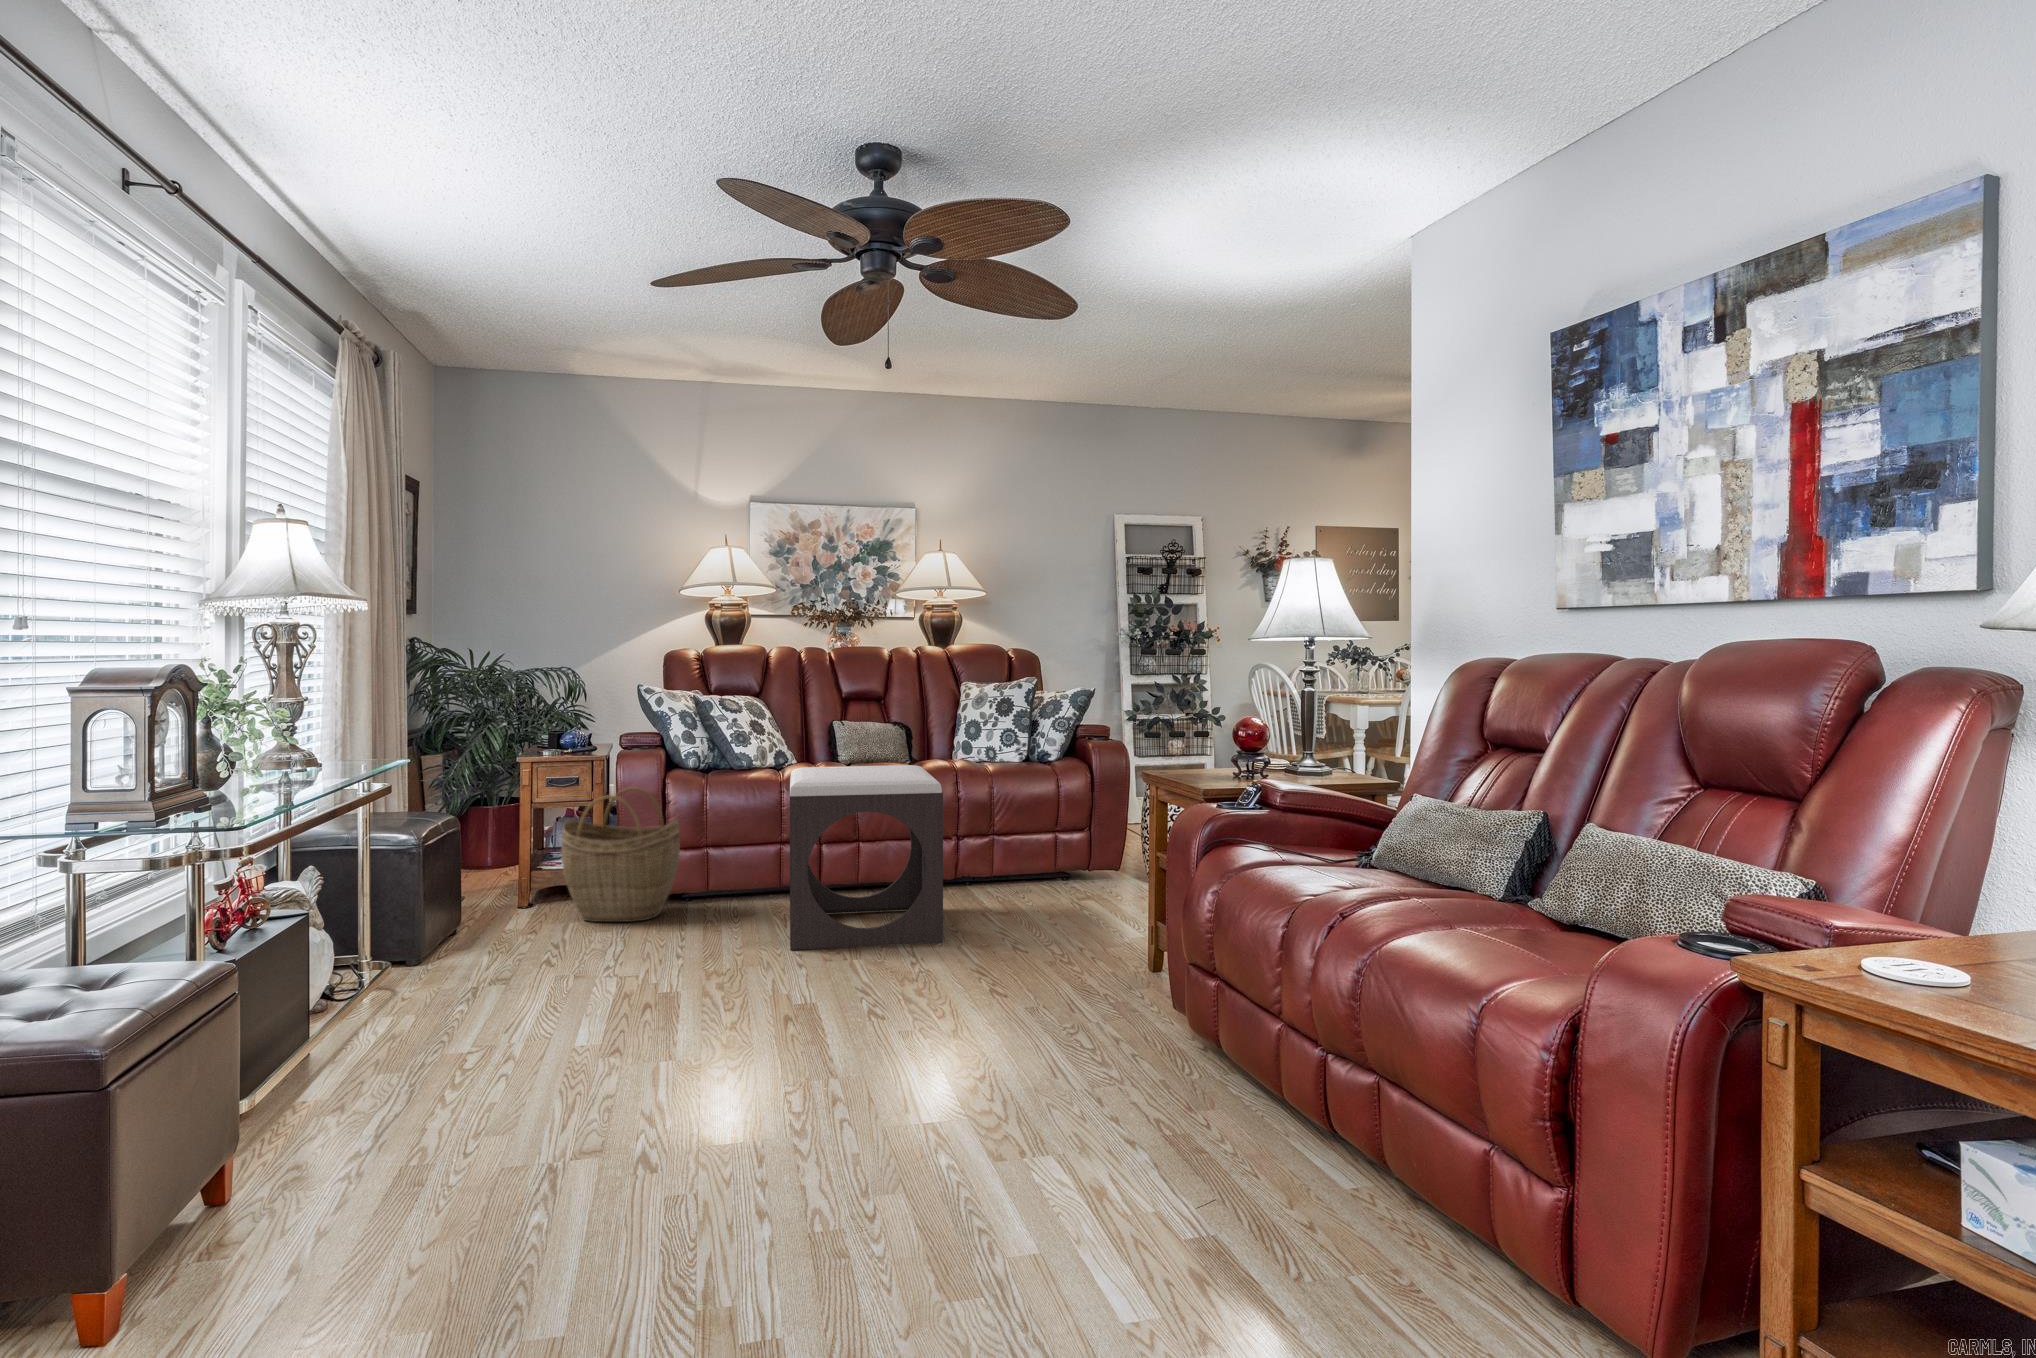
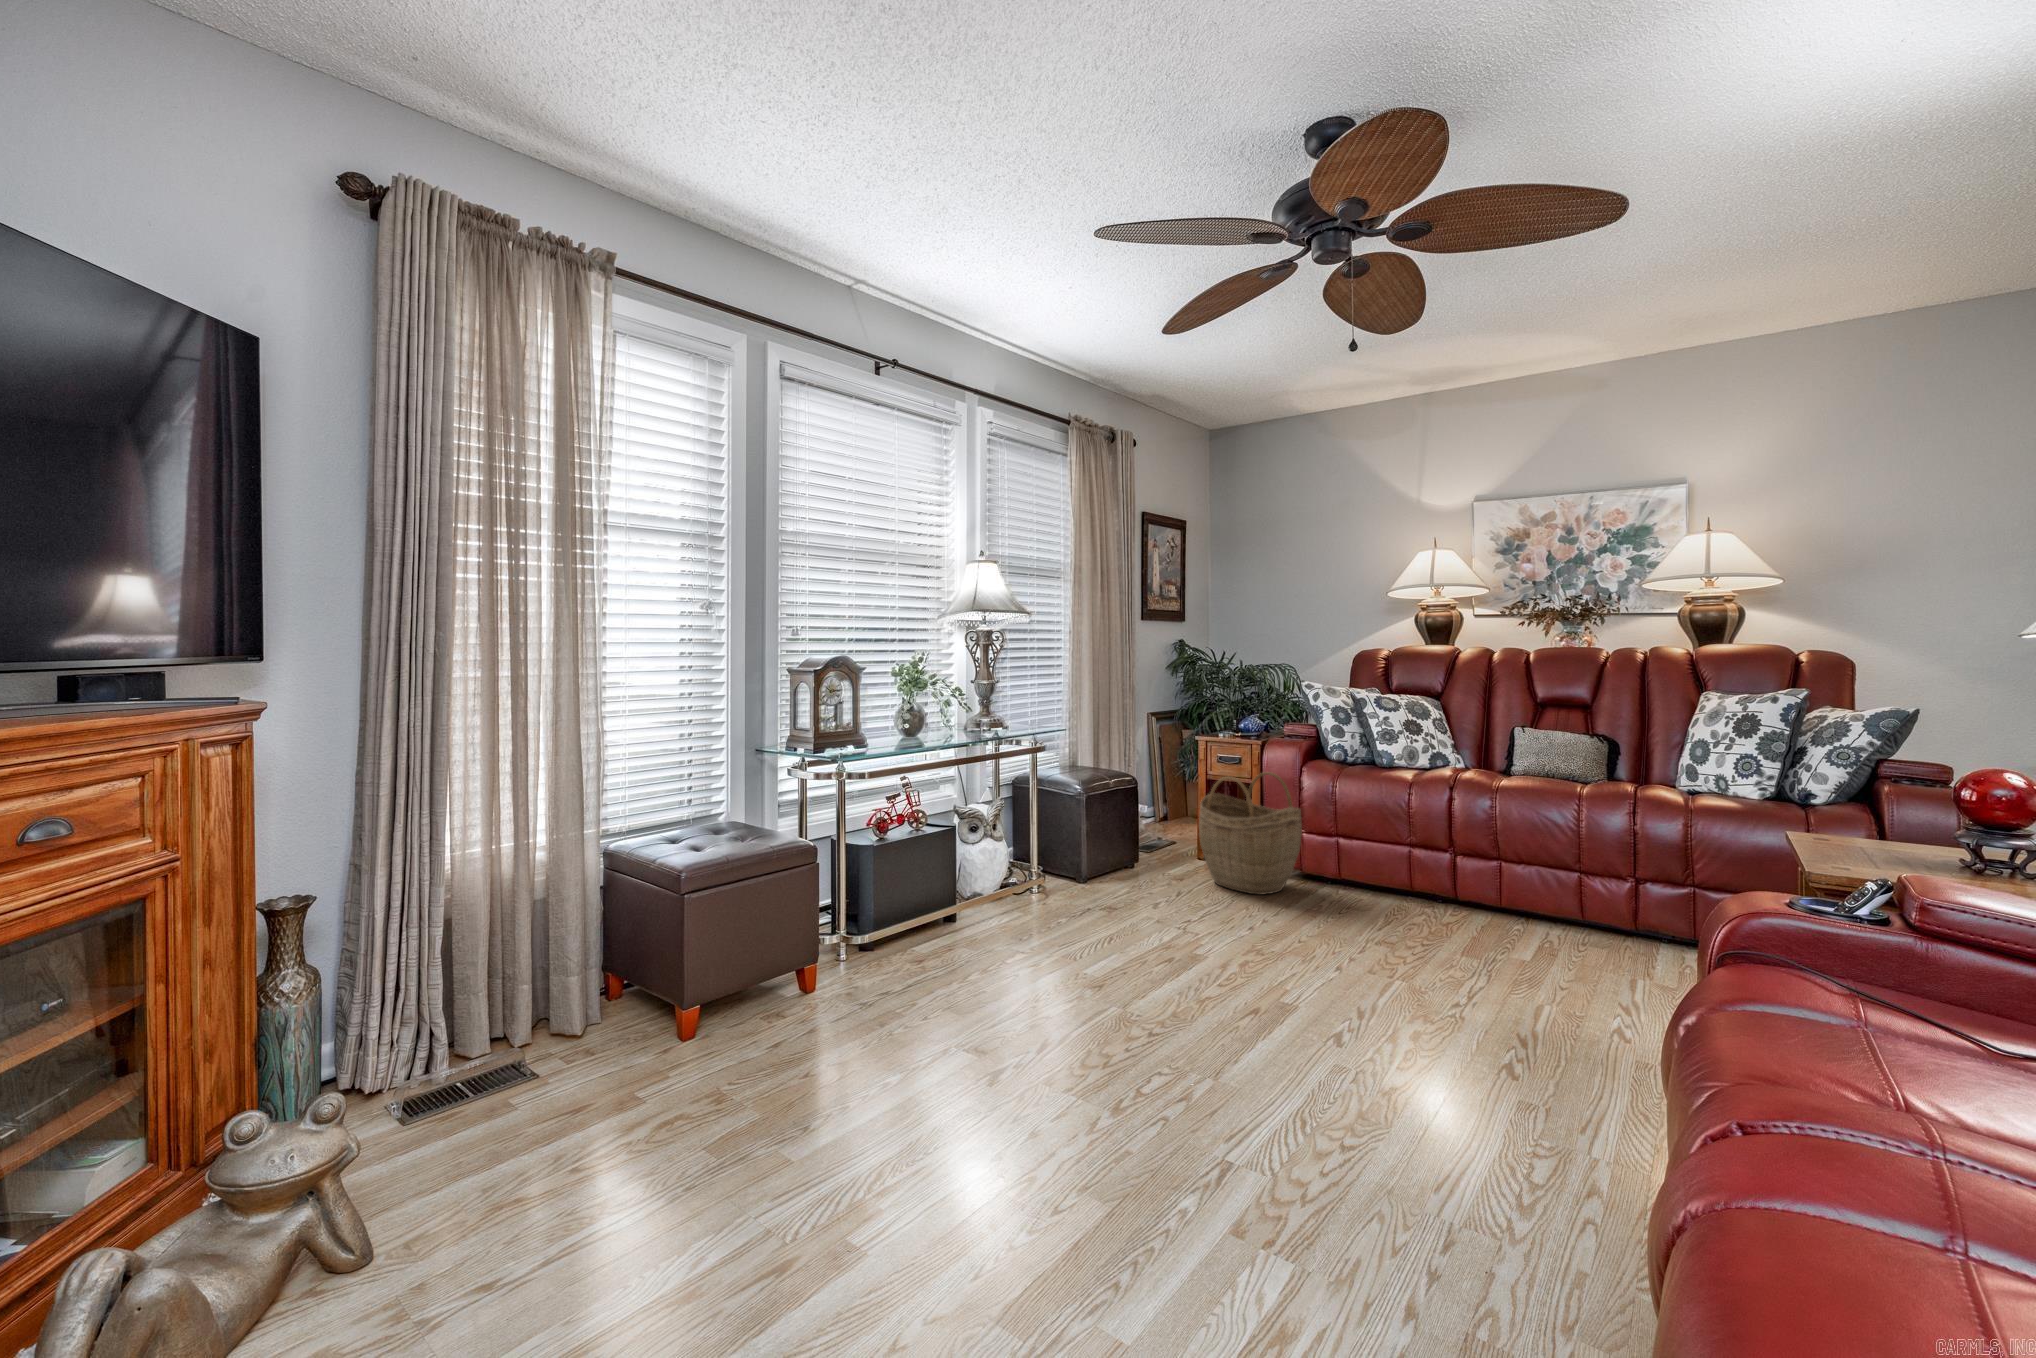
footstool: present [790,765,943,950] -> none [1334,772,1558,1004]

